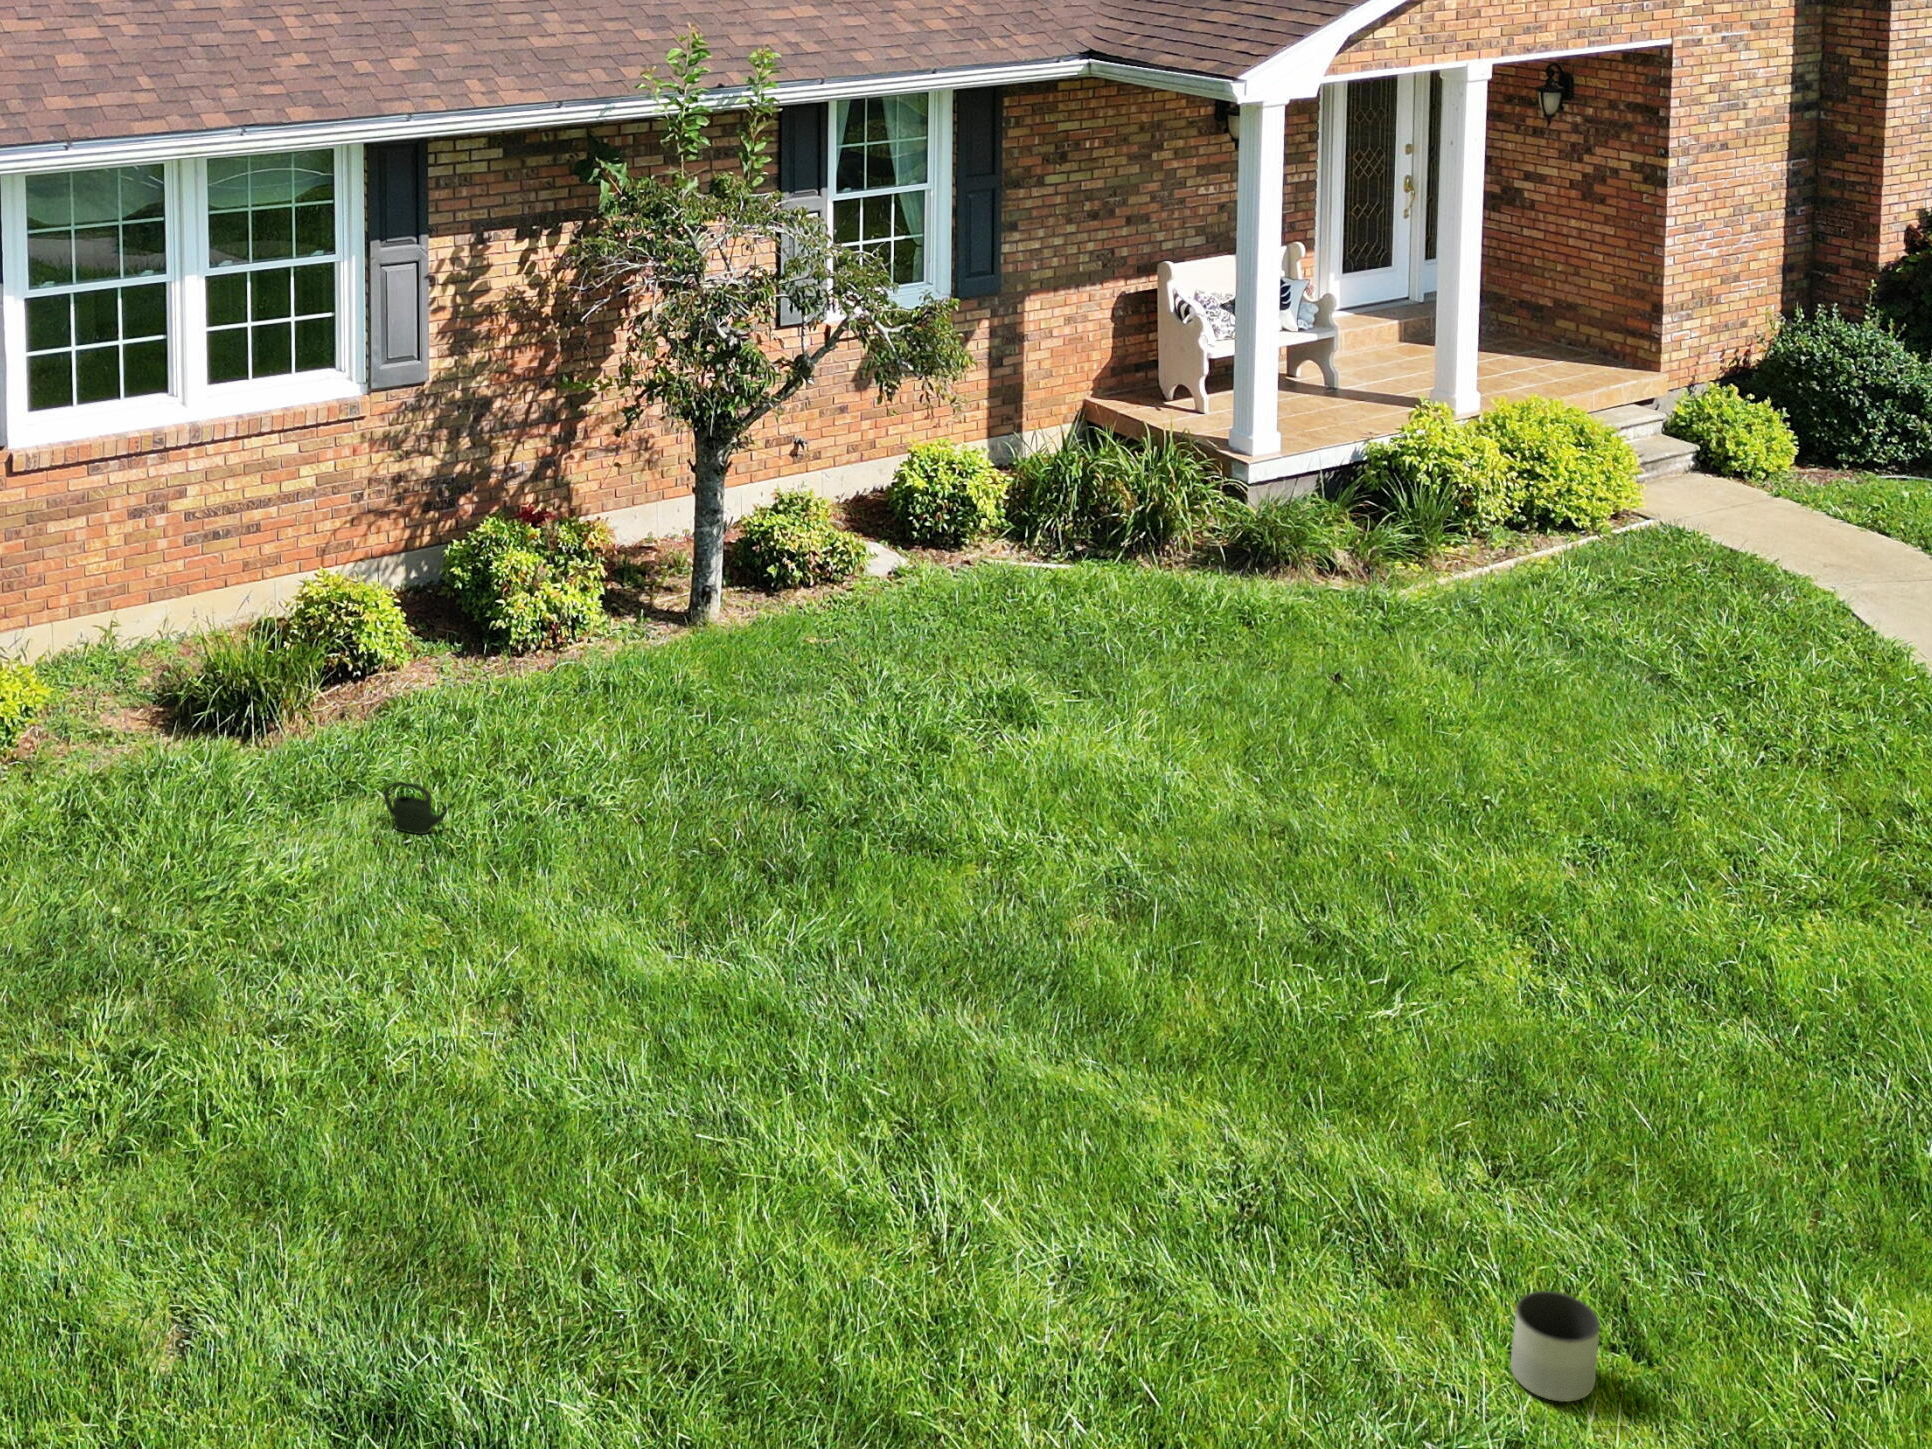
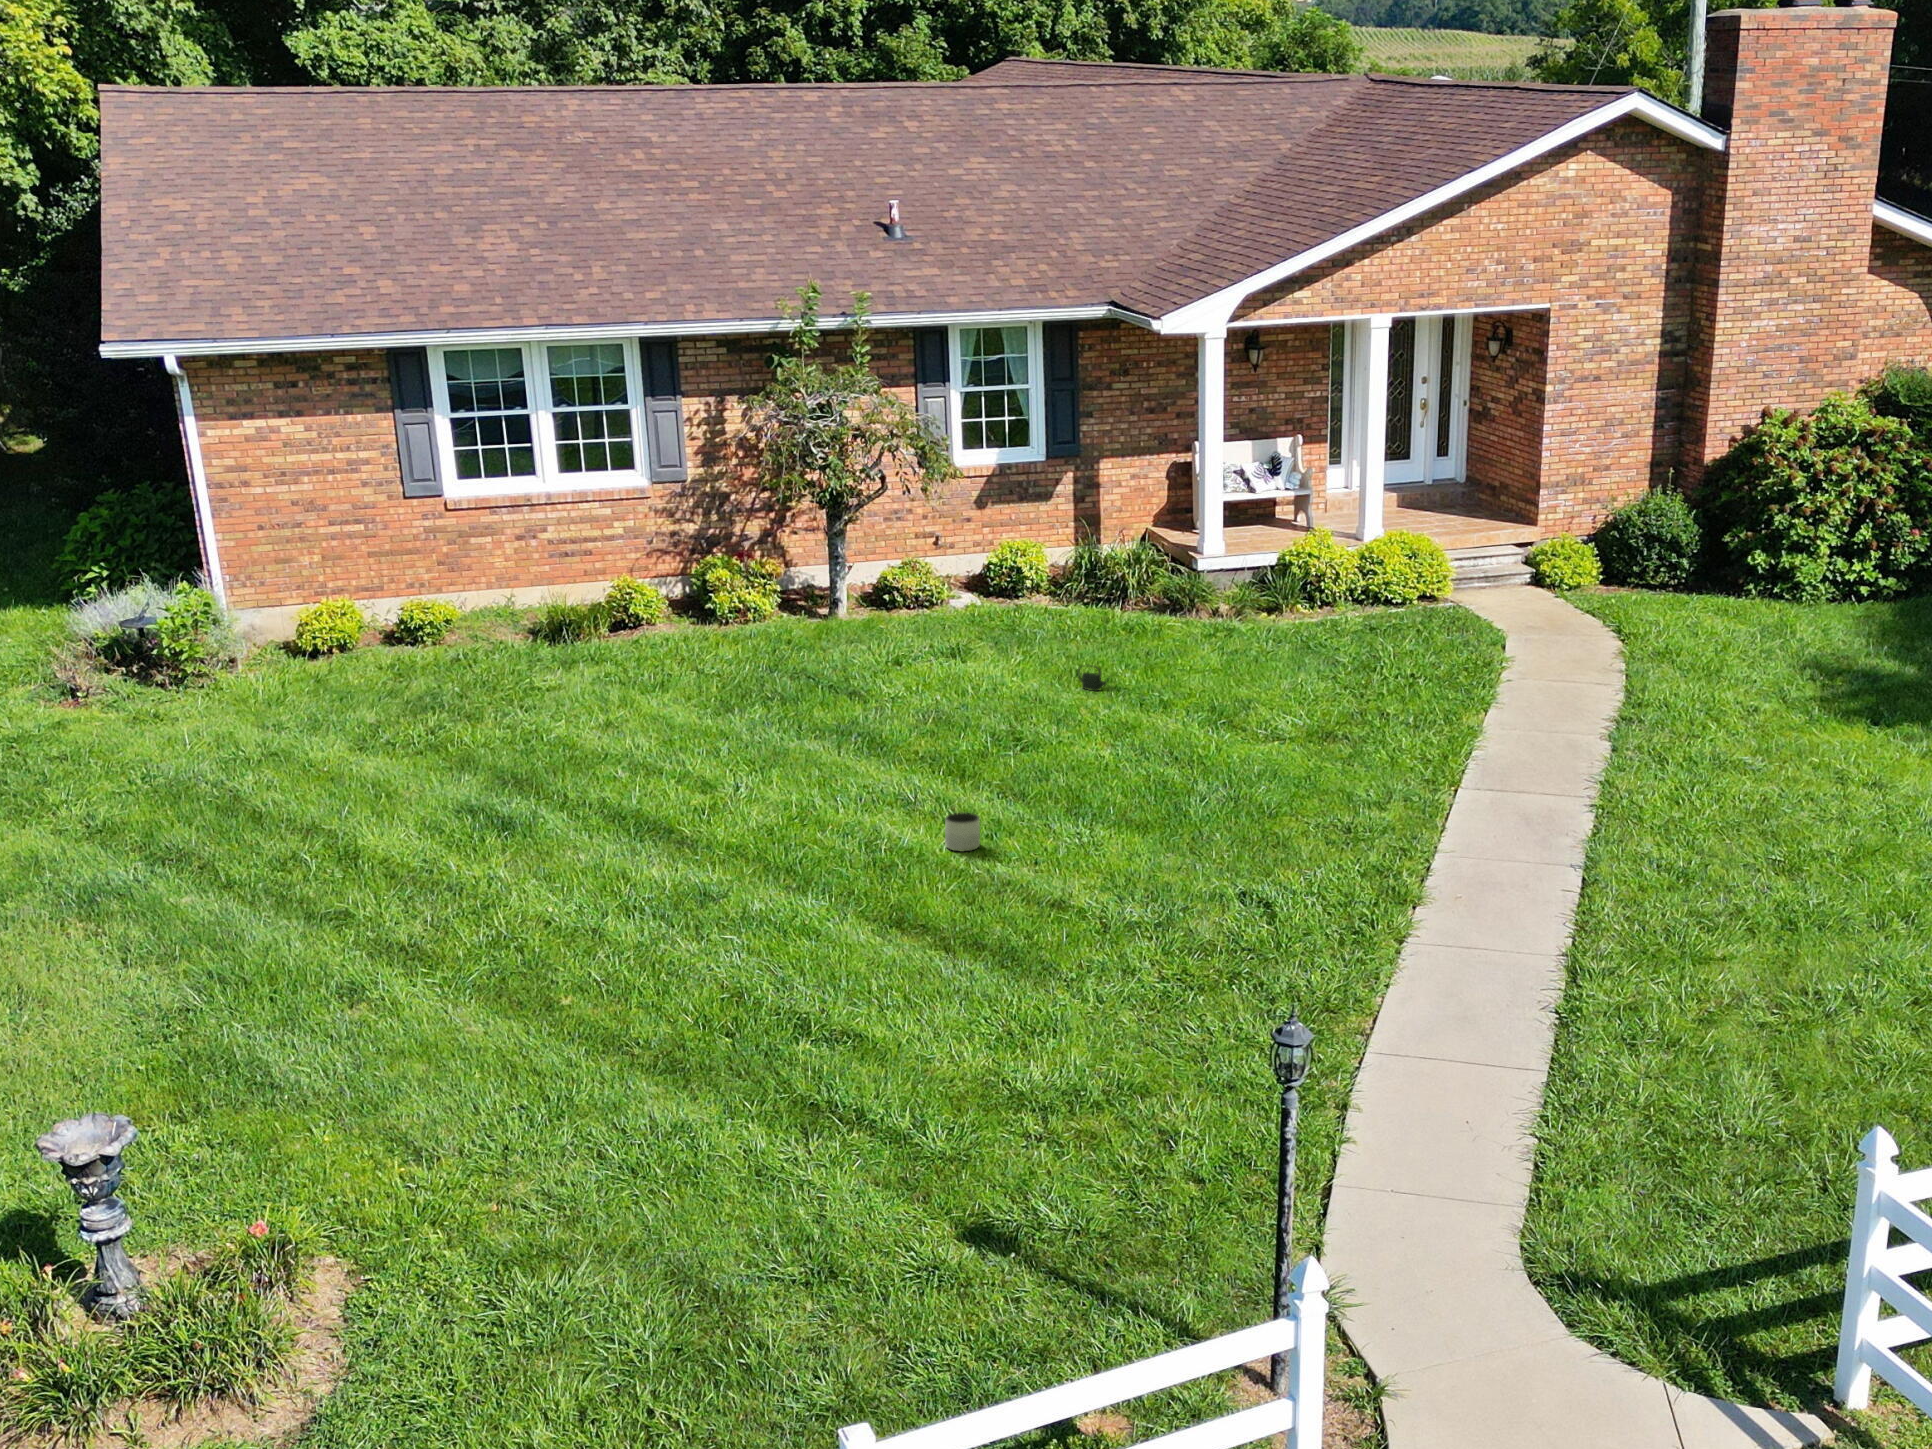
watering can: present [384,782,454,834] -> present [1077,665,1110,691]

